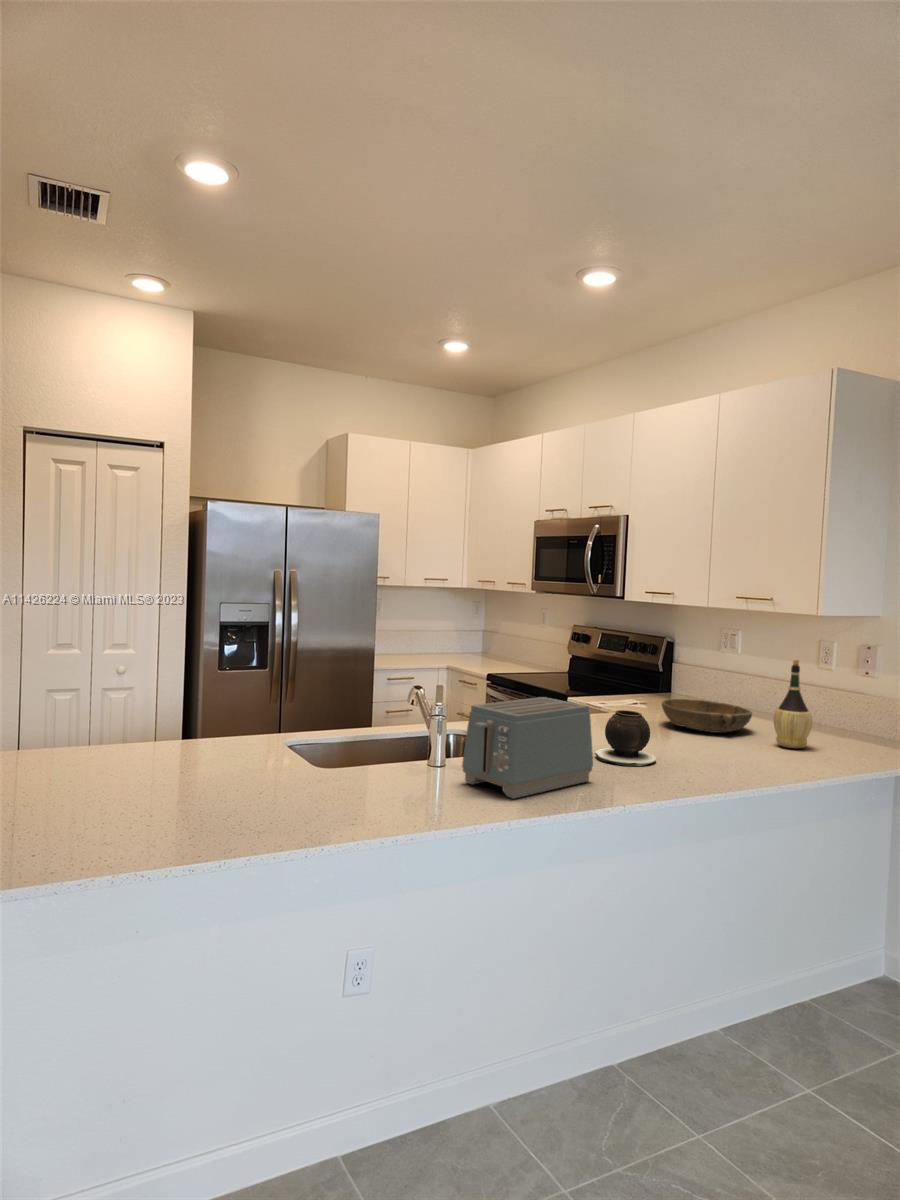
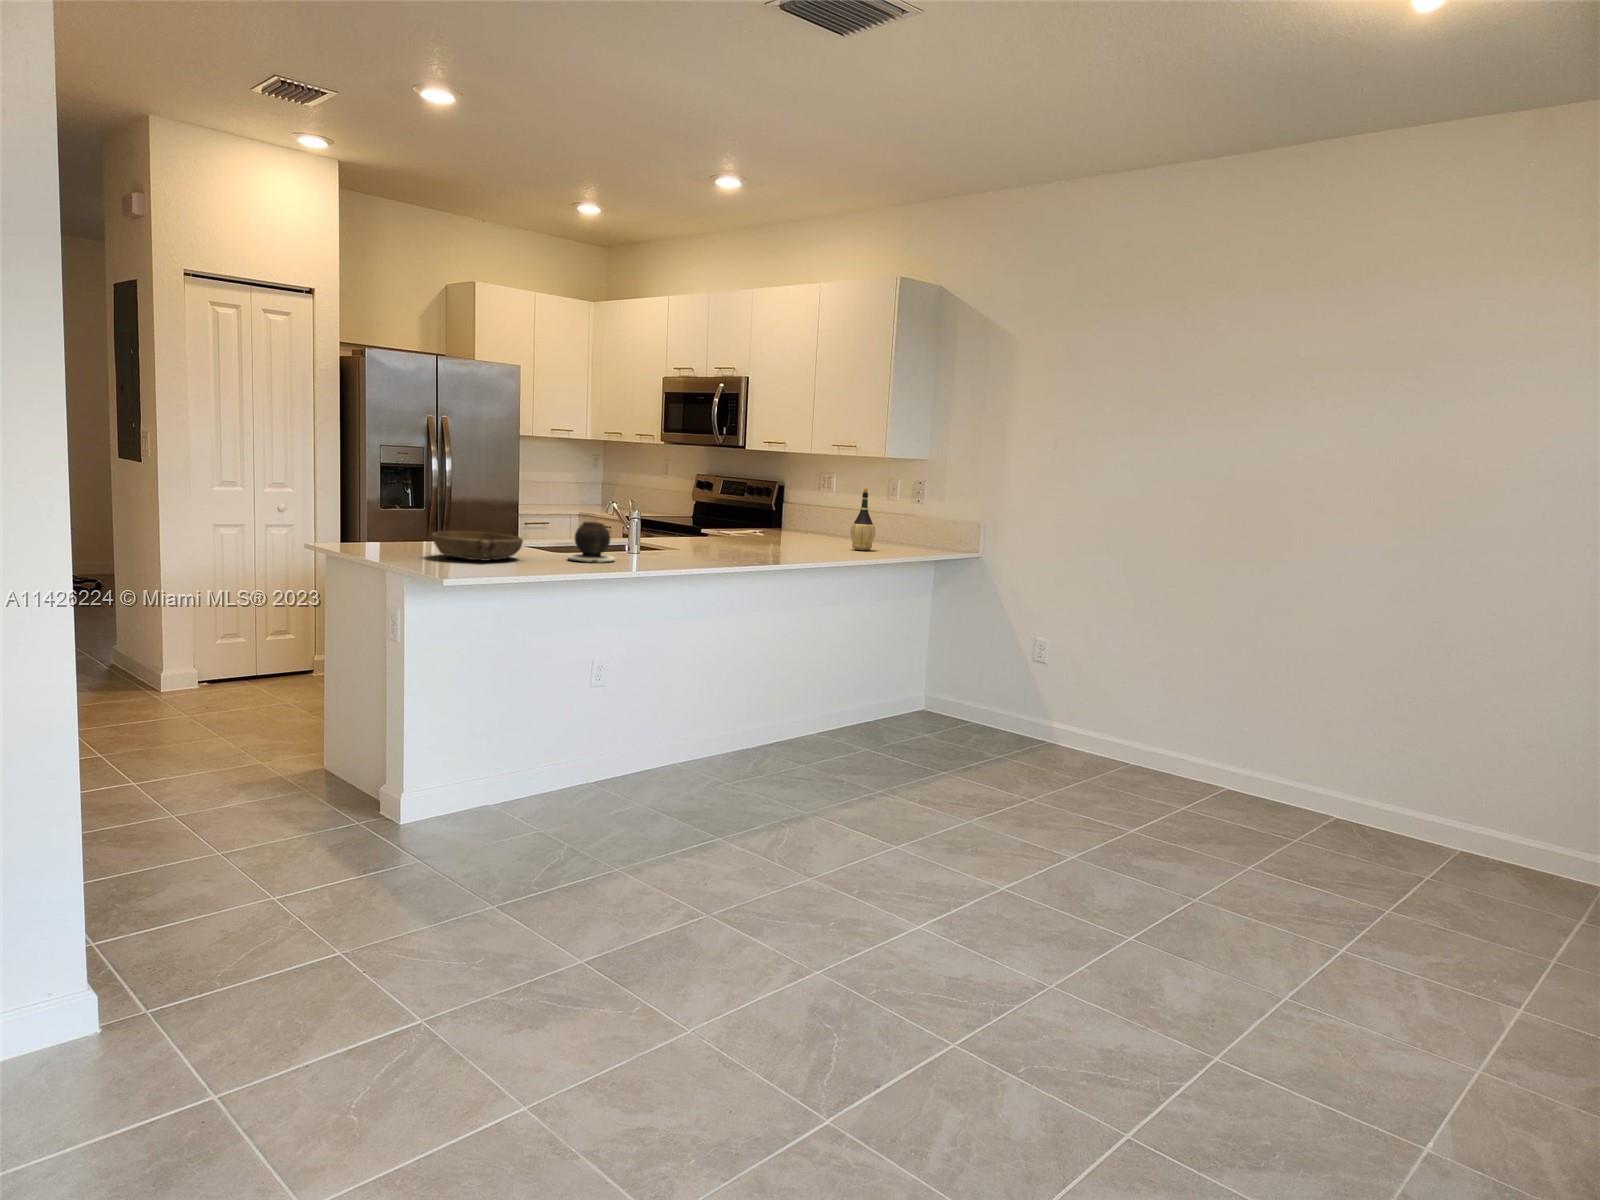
toaster: present [462,697,593,799] -> none [650,506,732,563]
bowl: present [662,699,752,733] -> present [432,531,523,561]
vase: present [595,710,656,766] -> present [568,522,615,563]

